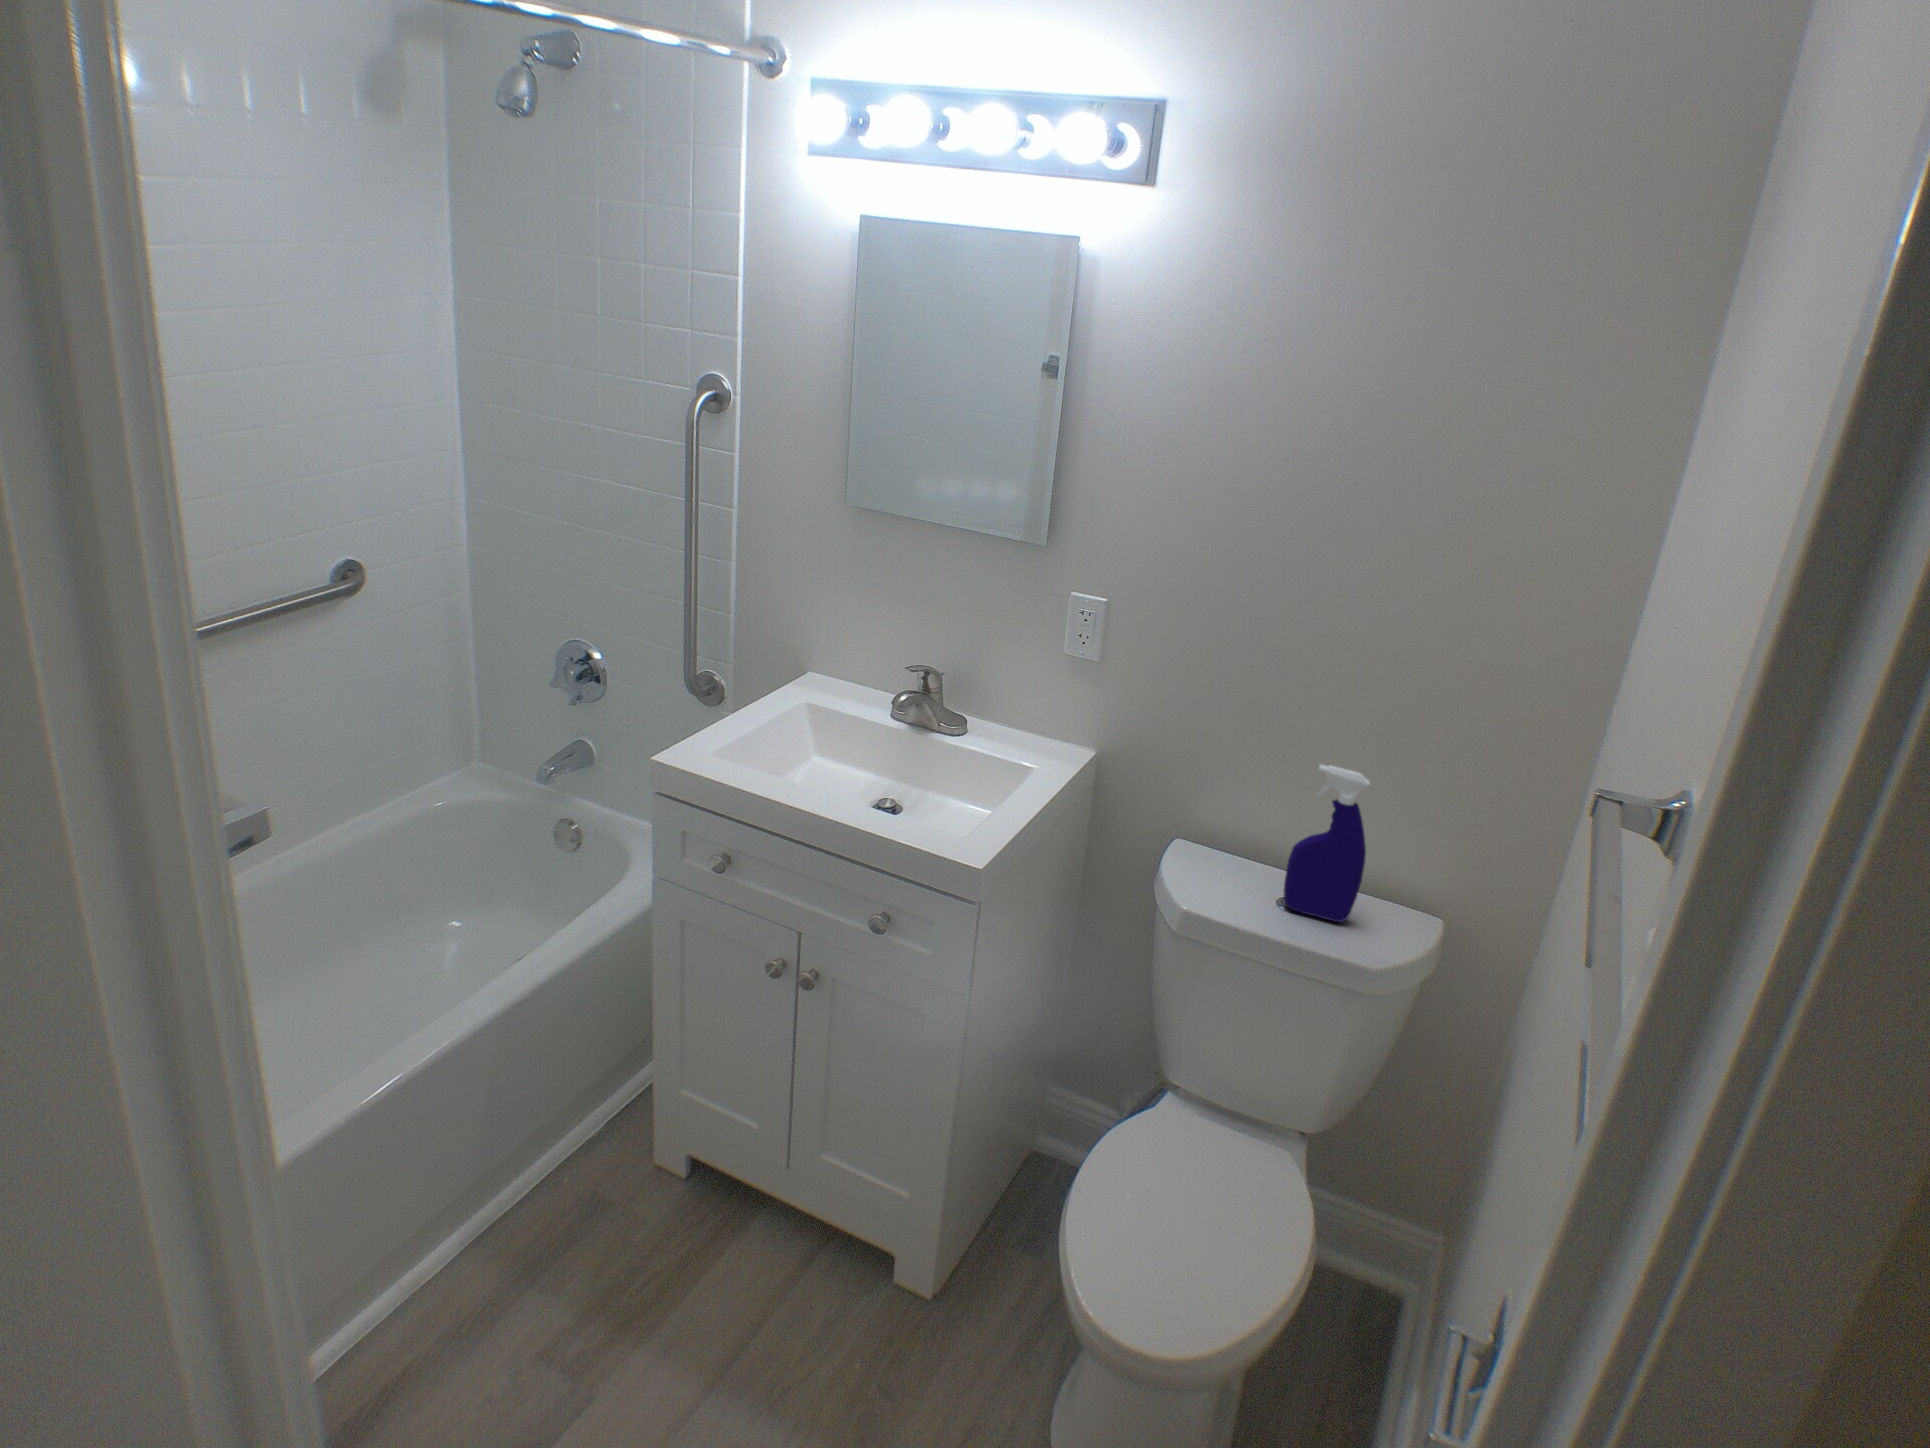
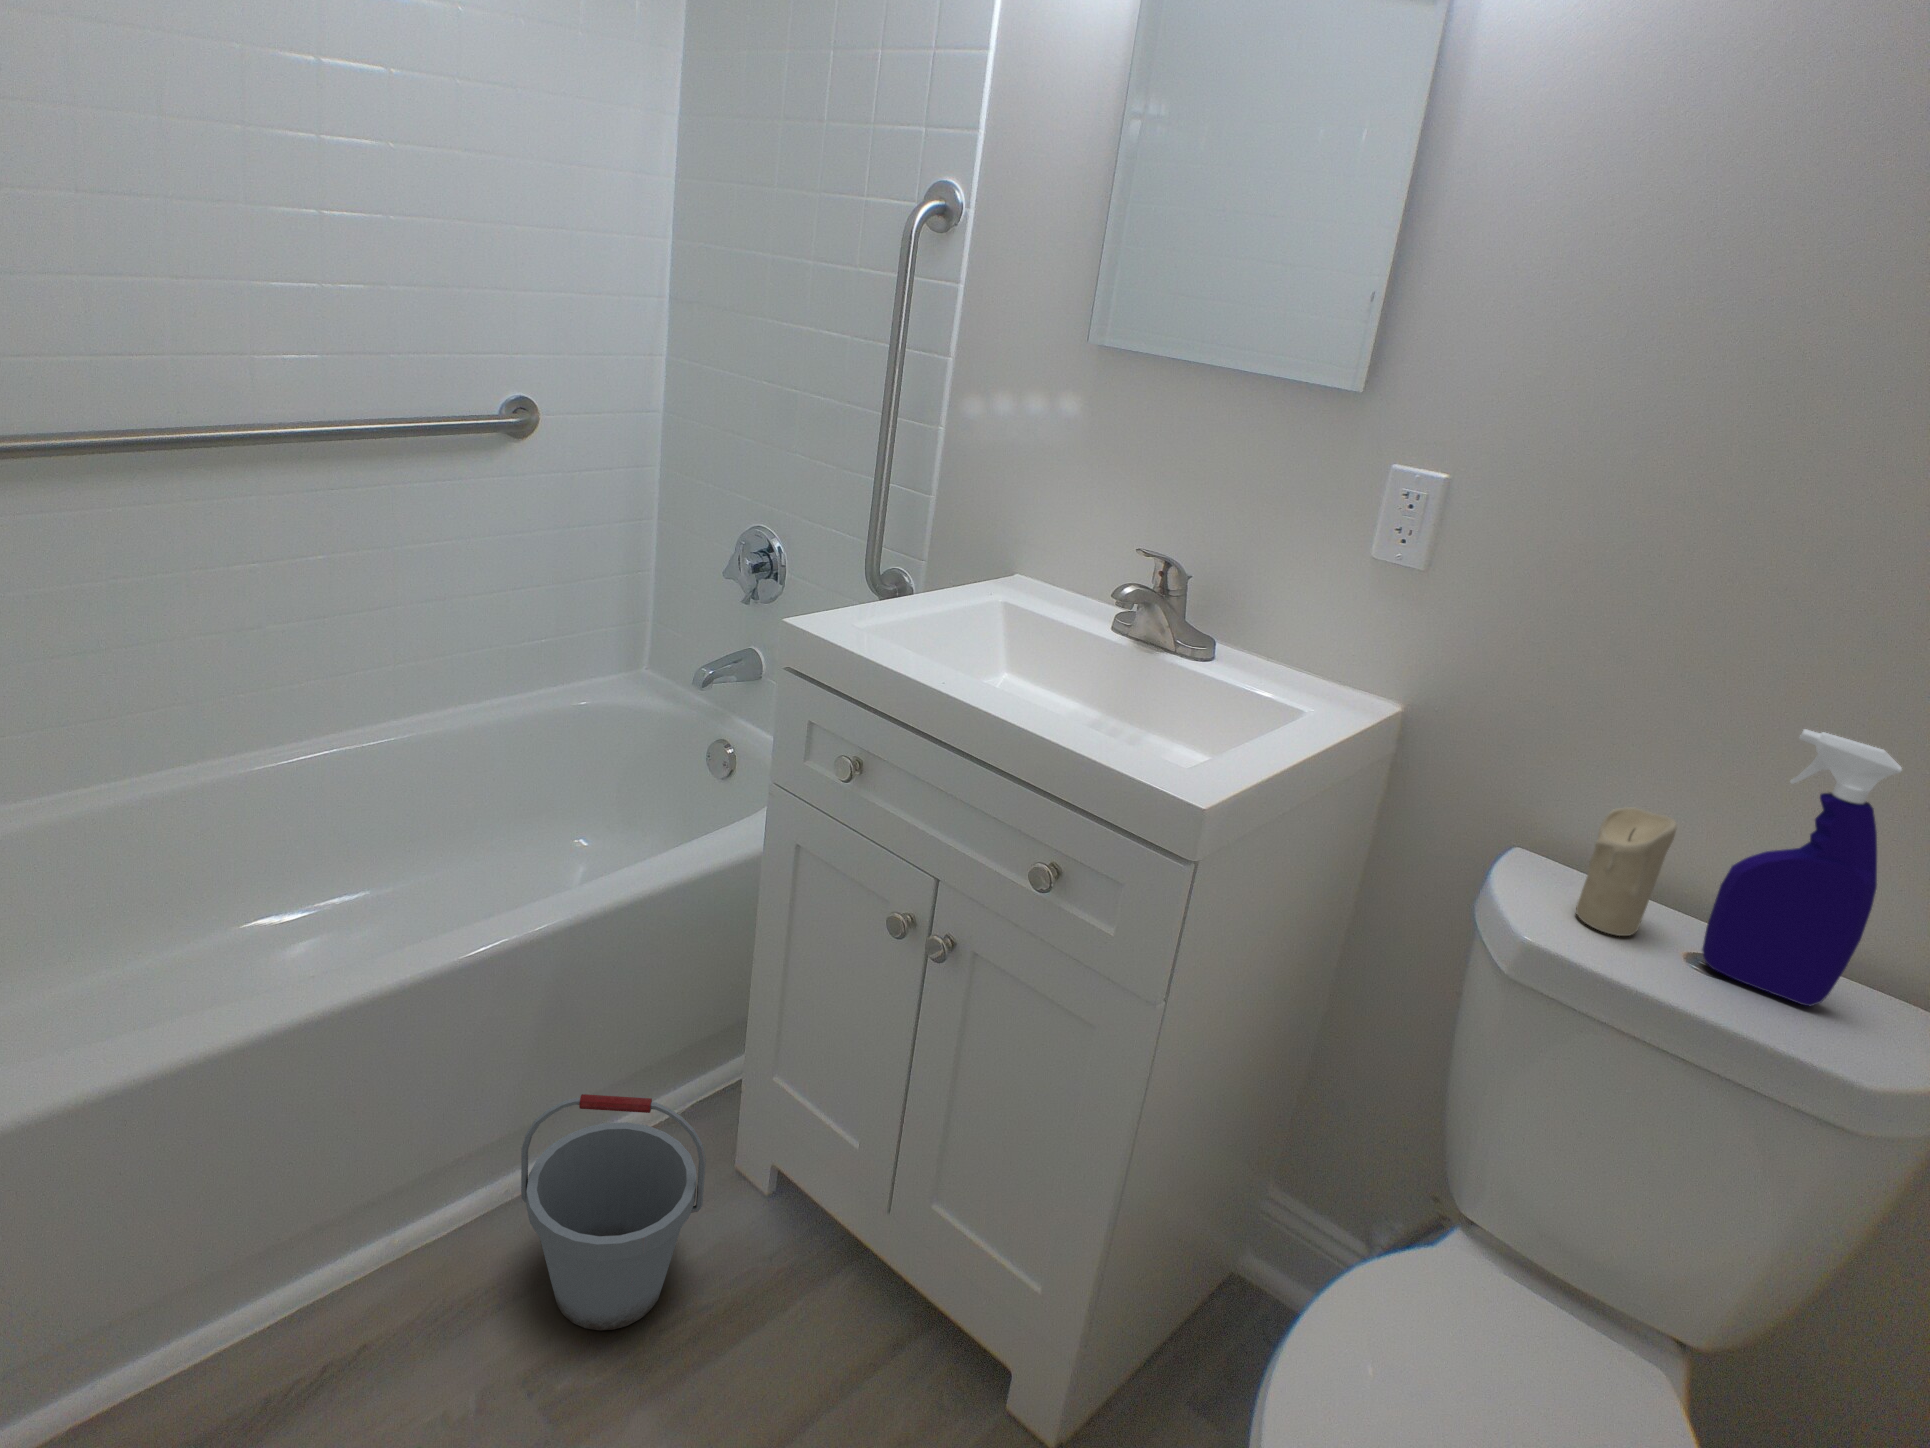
candle: none [1213,815,1262,896] -> present [1576,807,1677,936]
bucket: none [499,1133,647,1315] -> present [521,1094,706,1330]

